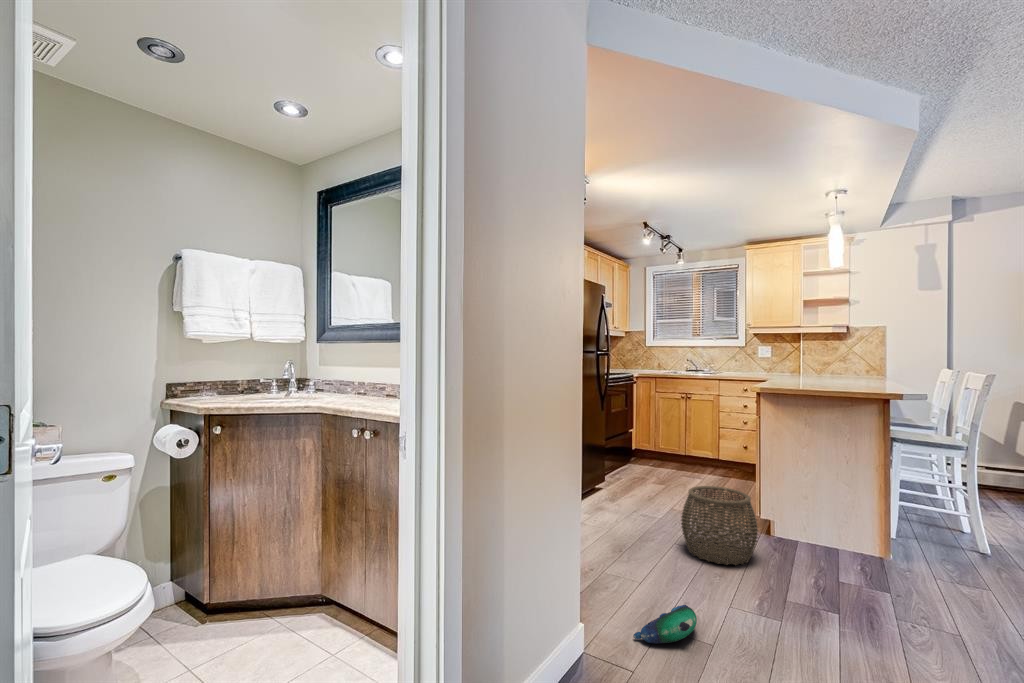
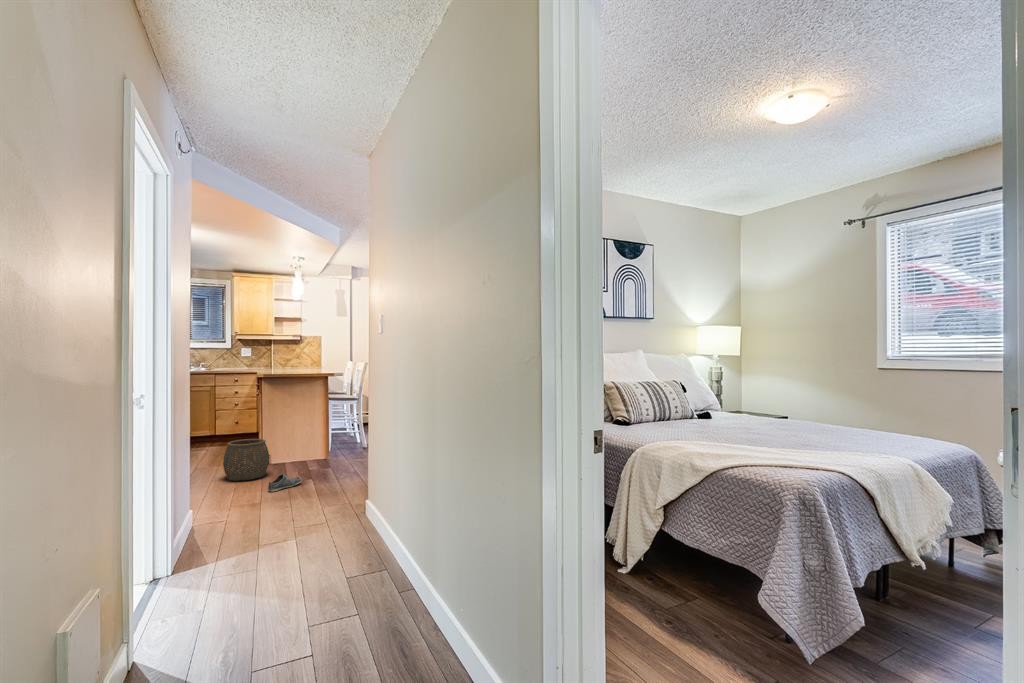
shoe: none [734,585,810,620] -> present [268,474,302,492]
plush toy: present [633,605,697,644] -> none [226,490,256,511]

